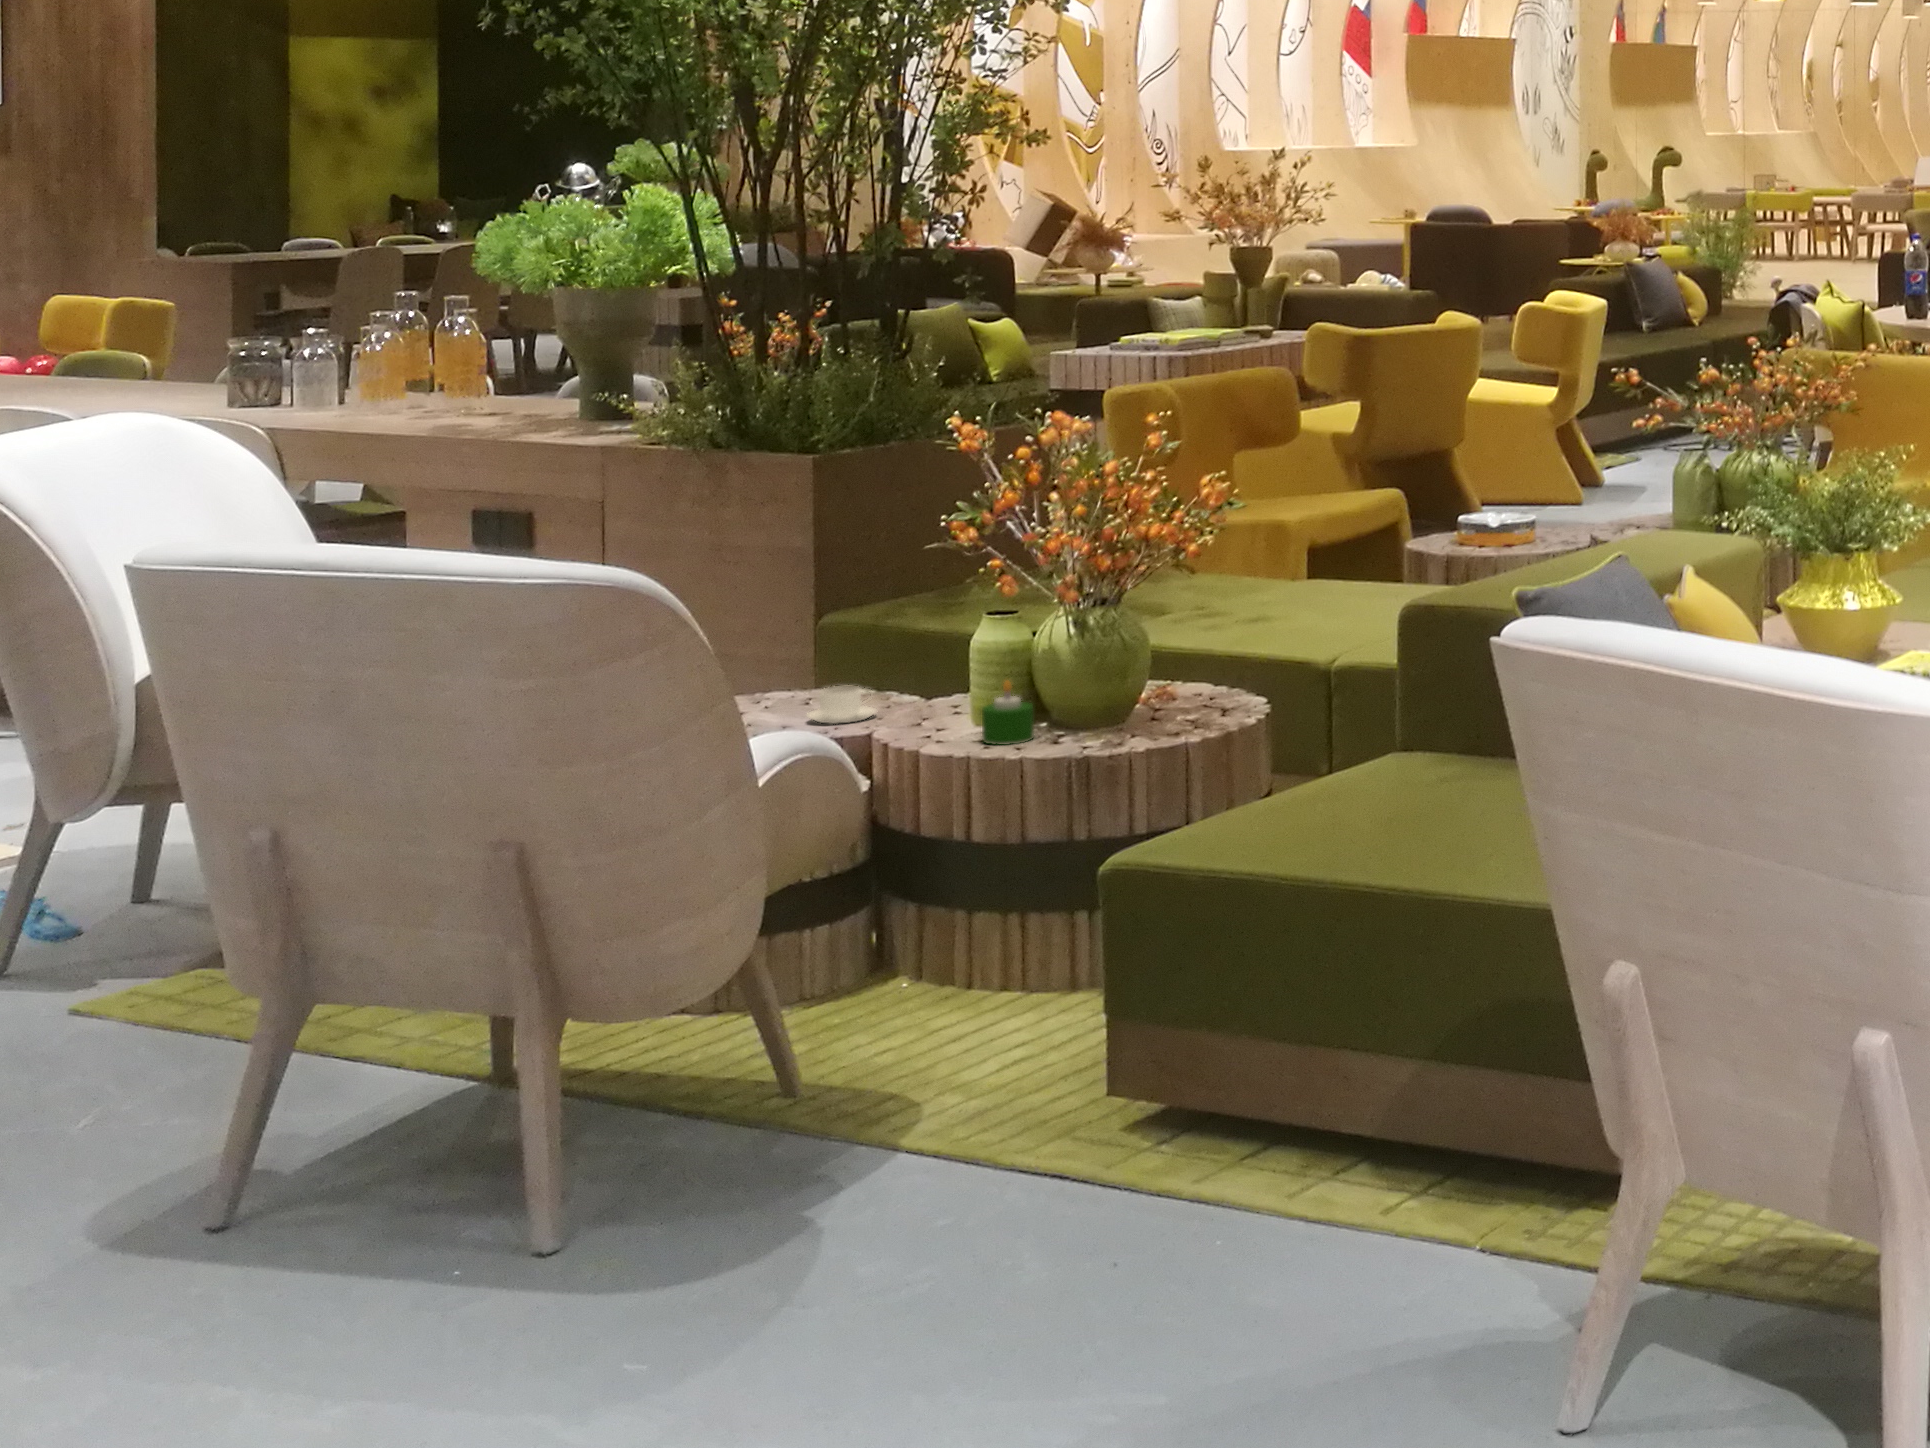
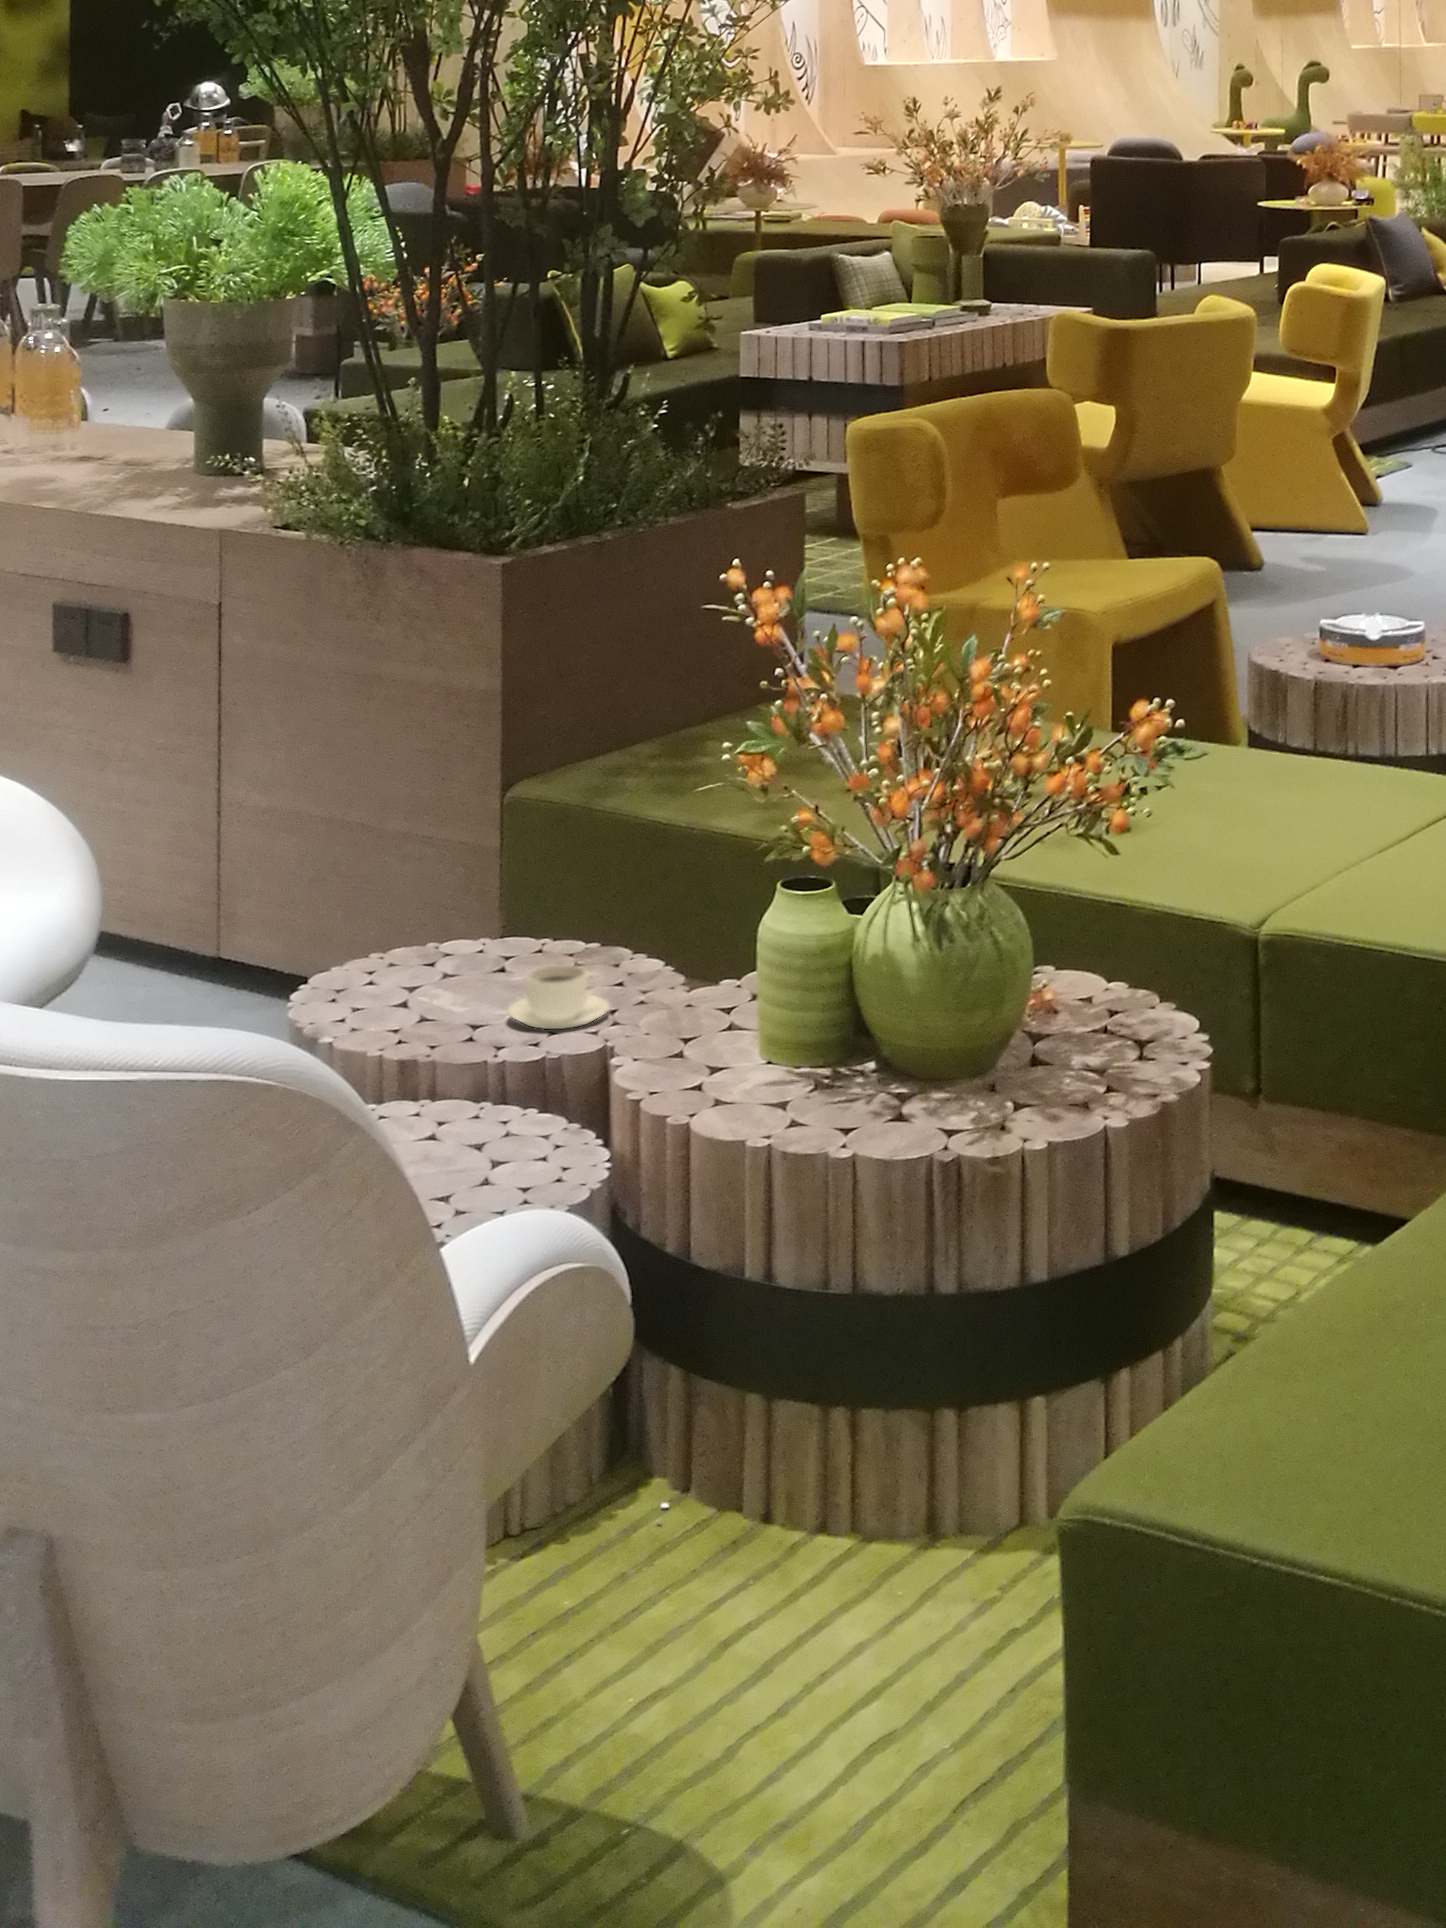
candle: present [982,681,1034,745] -> none [780,1007,857,1114]

